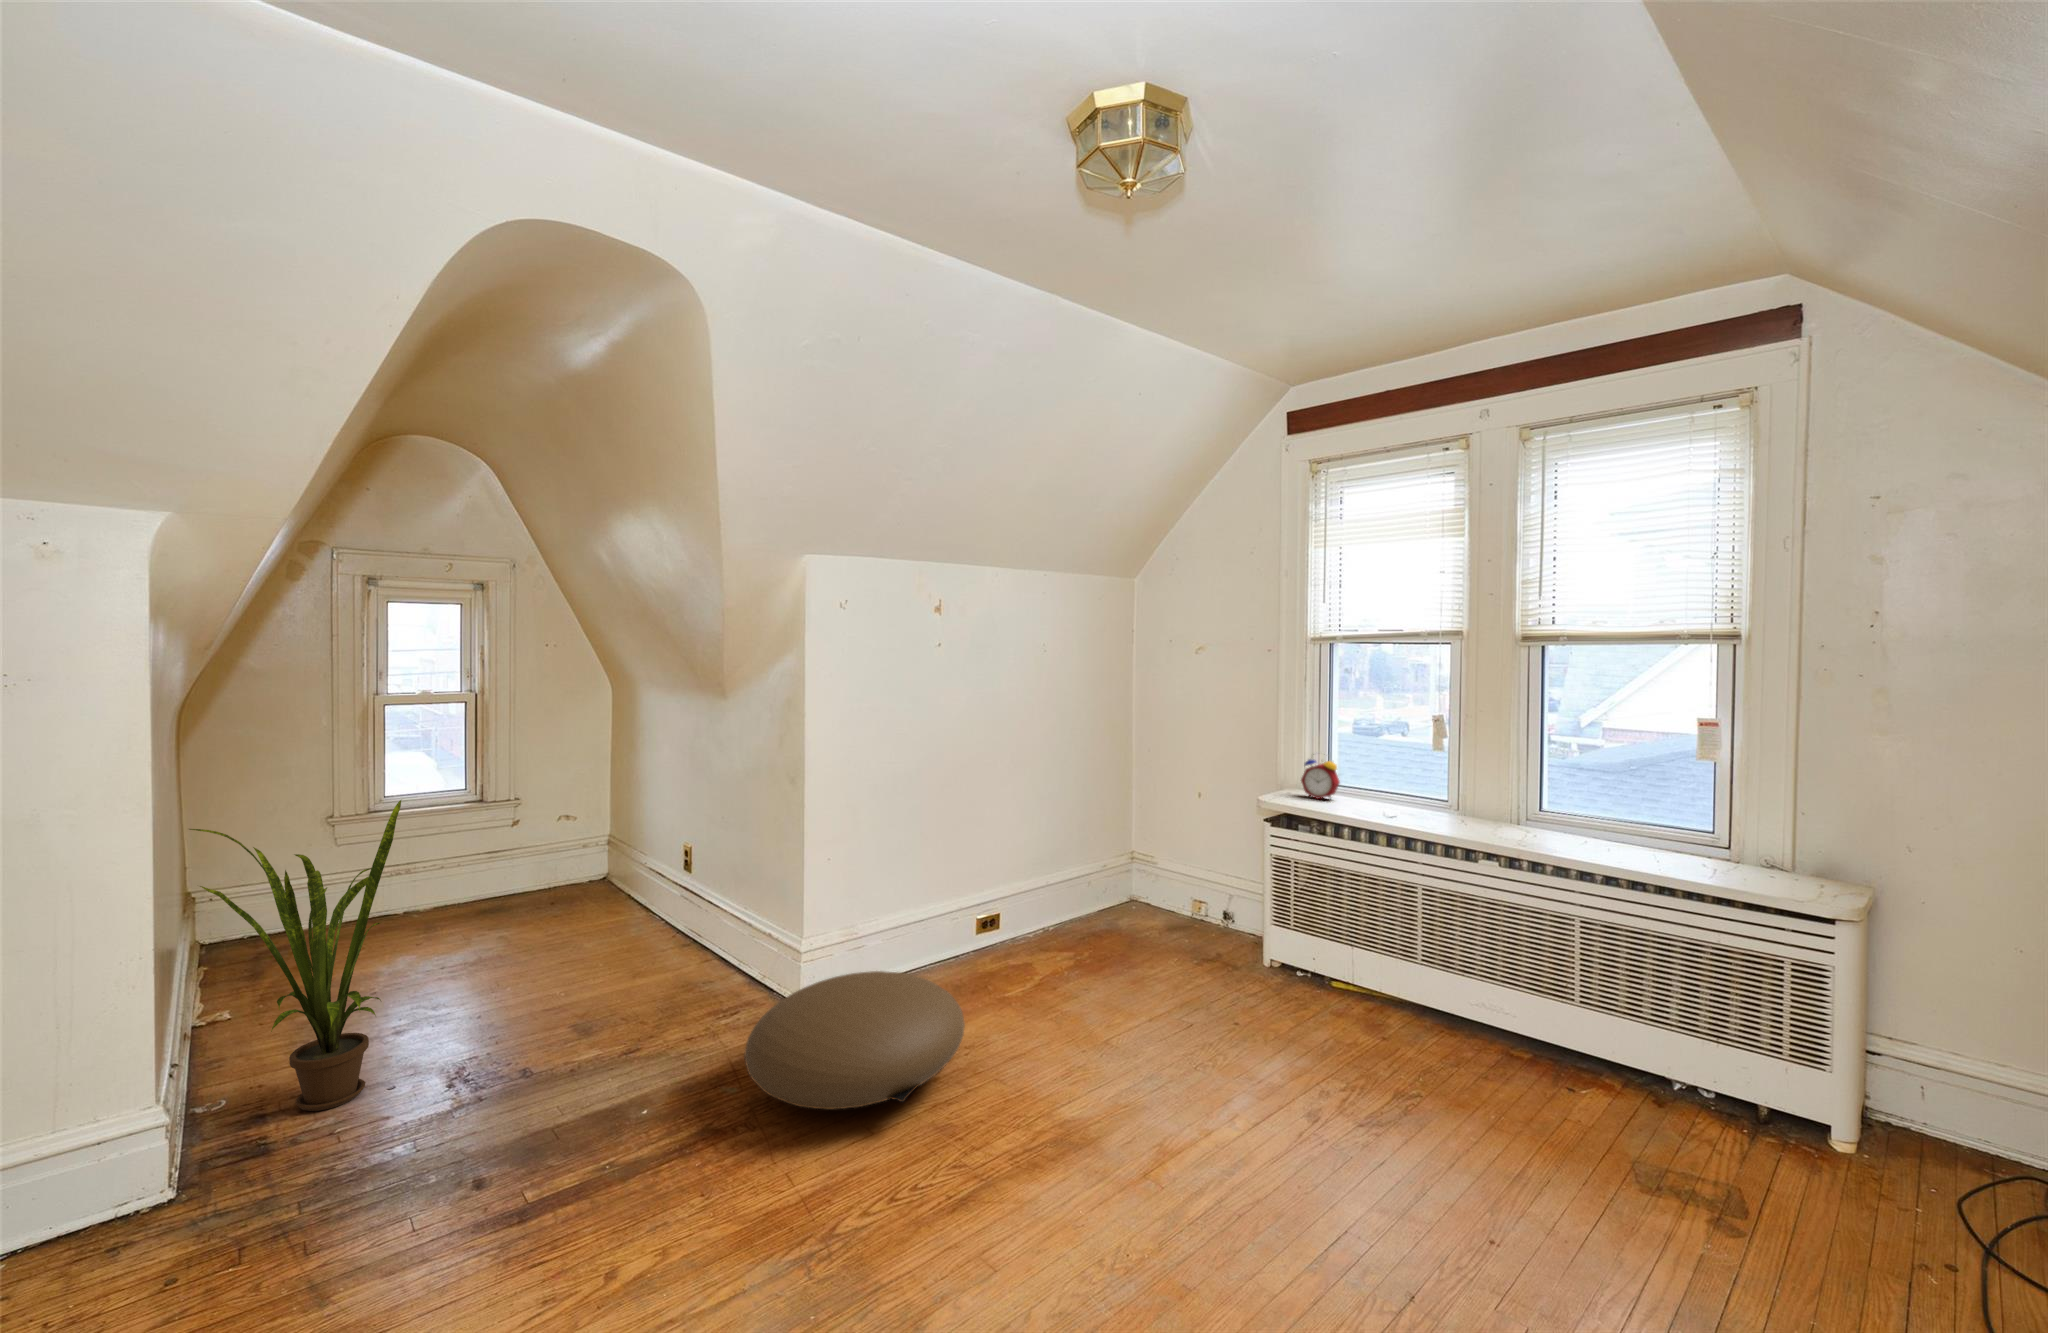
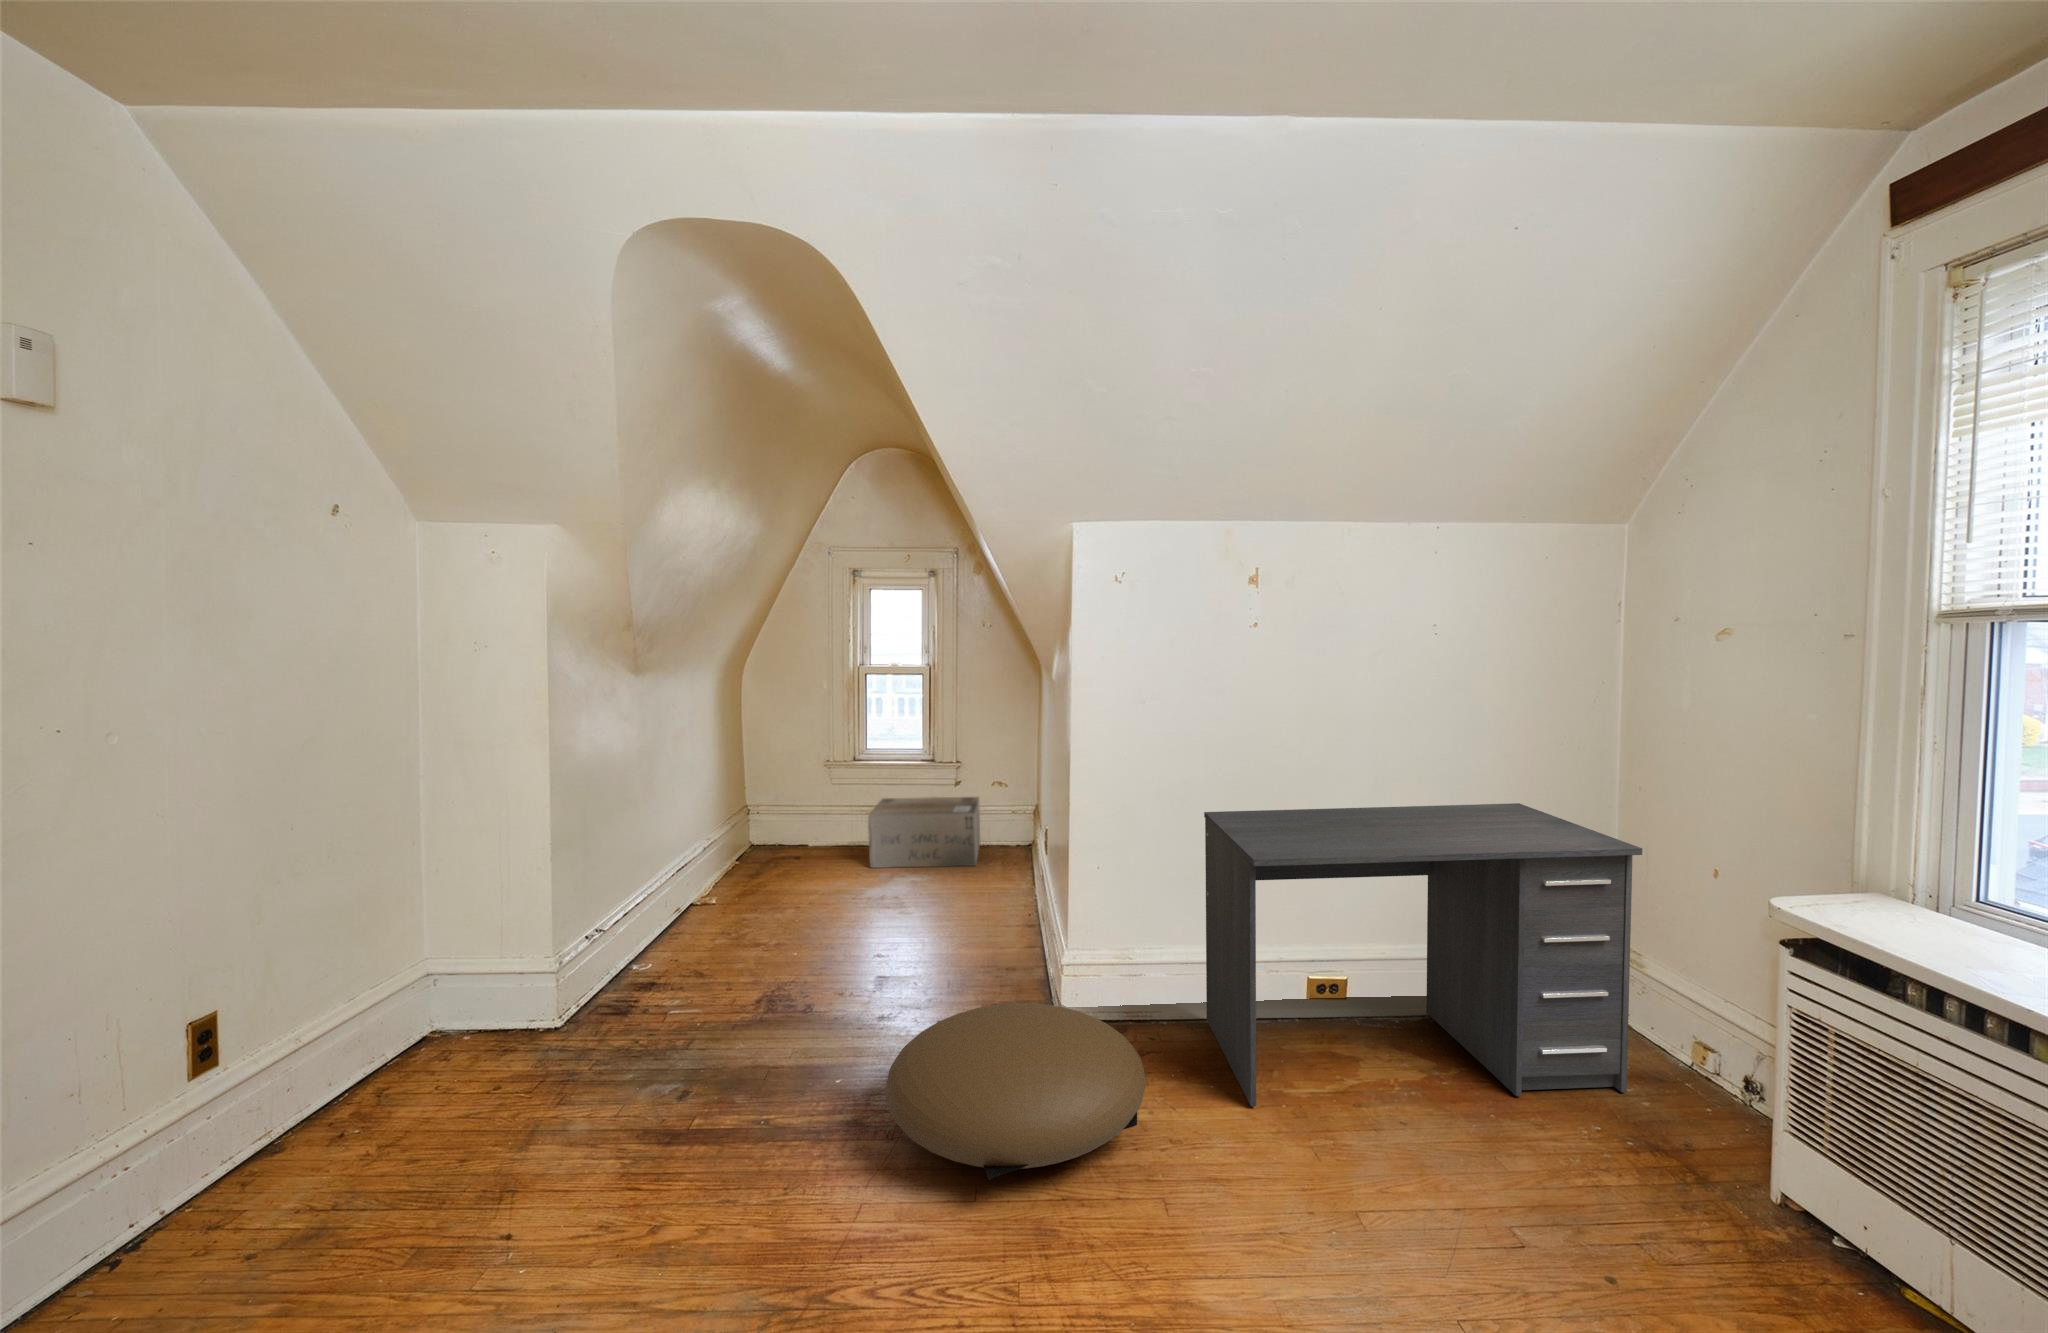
alarm clock: present [1301,754,1340,799] -> none [1883,830,1991,932]
desk: none [920,770,1184,1008] -> present [1204,803,1642,1106]
house plant: present [189,800,401,1111] -> none [612,757,756,993]
cardboard box: none [415,835,569,935] -> present [868,797,980,868]

